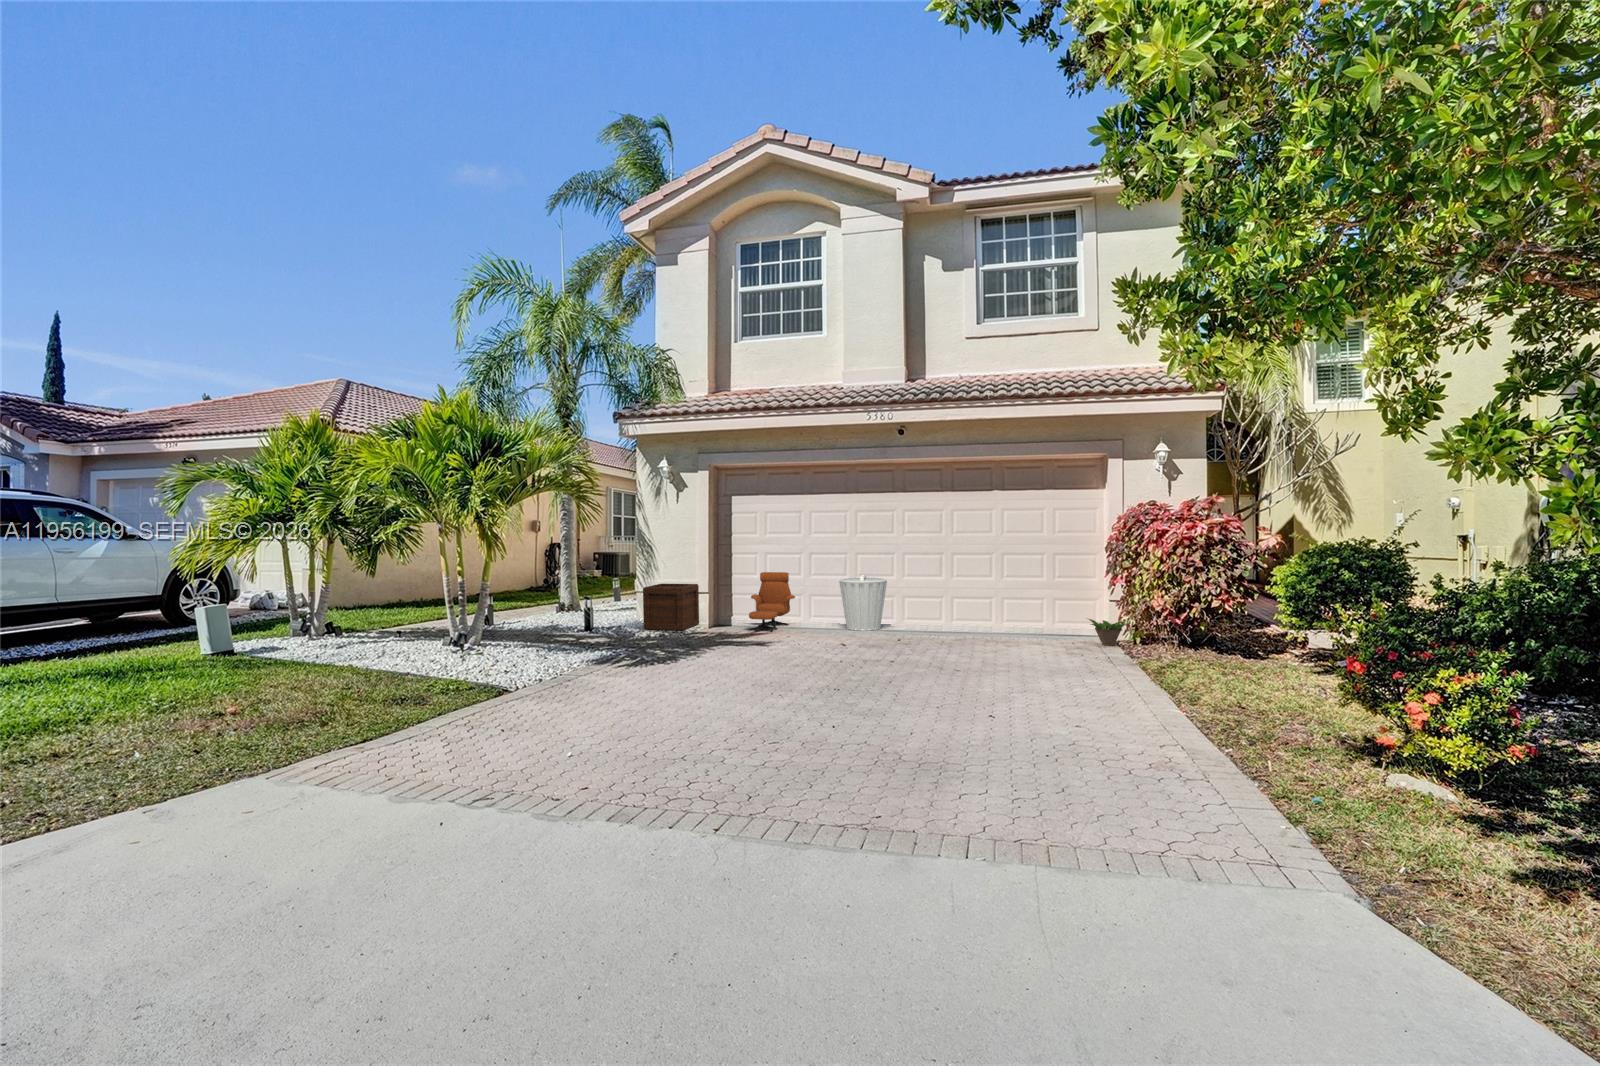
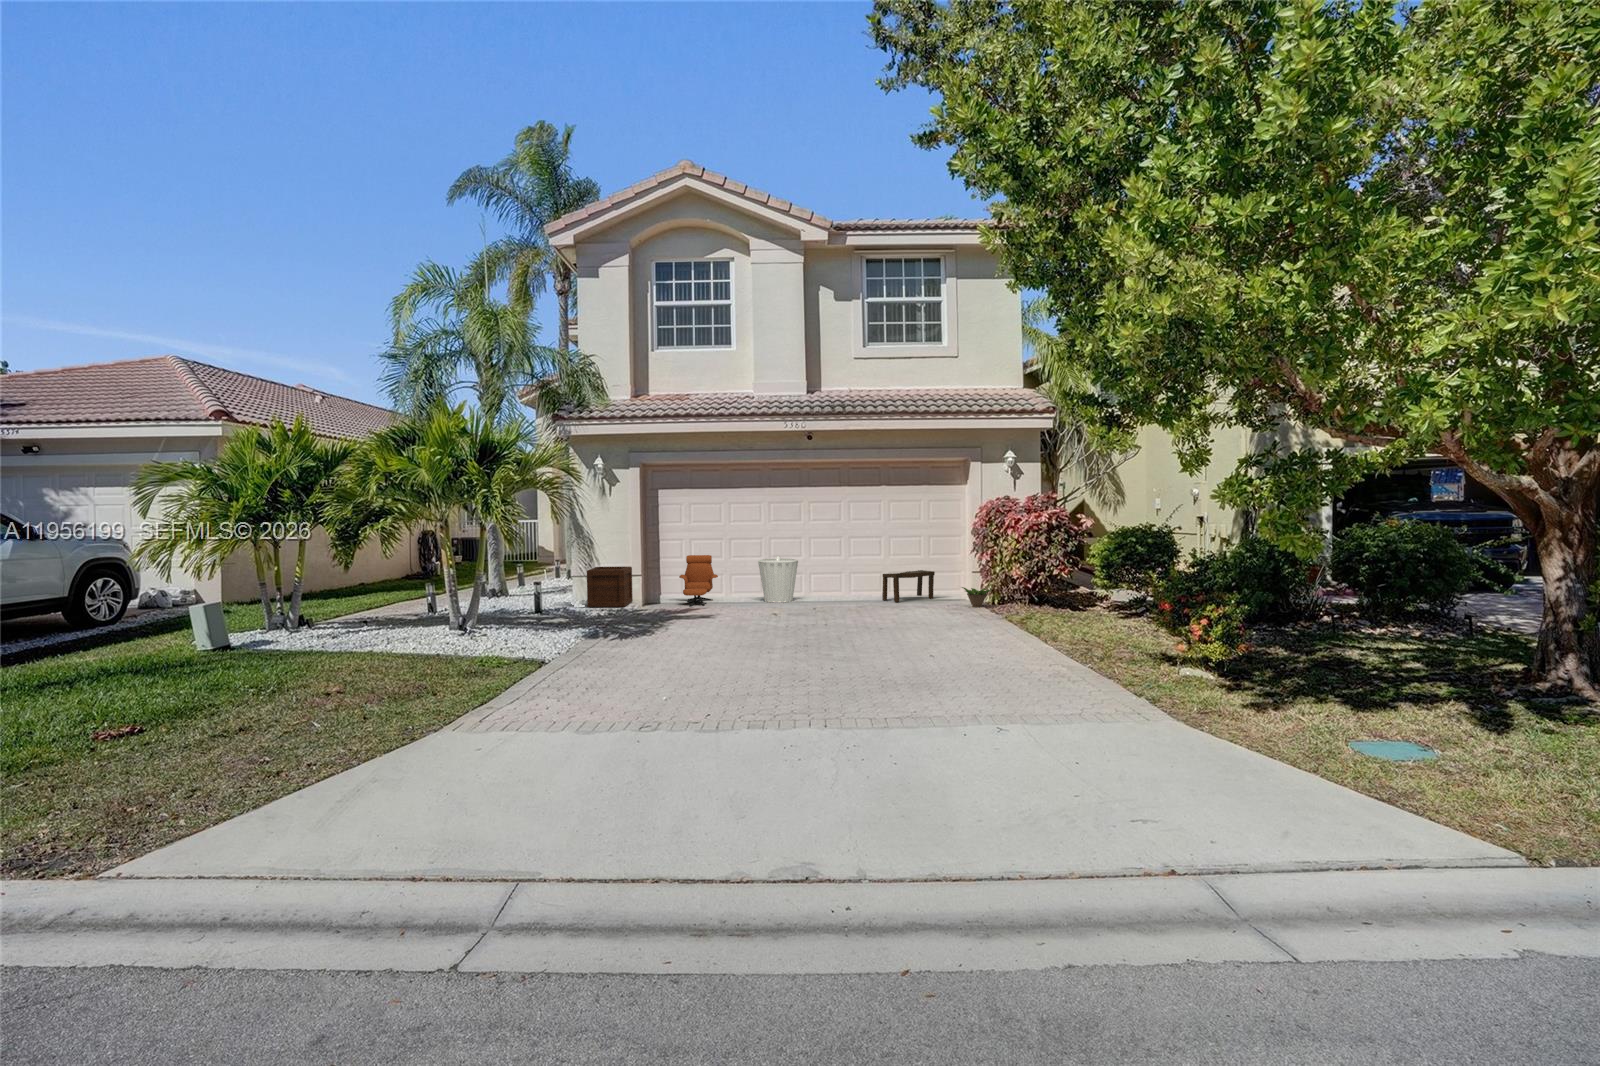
bench: none [990,595,1058,635] -> present [882,570,935,602]

